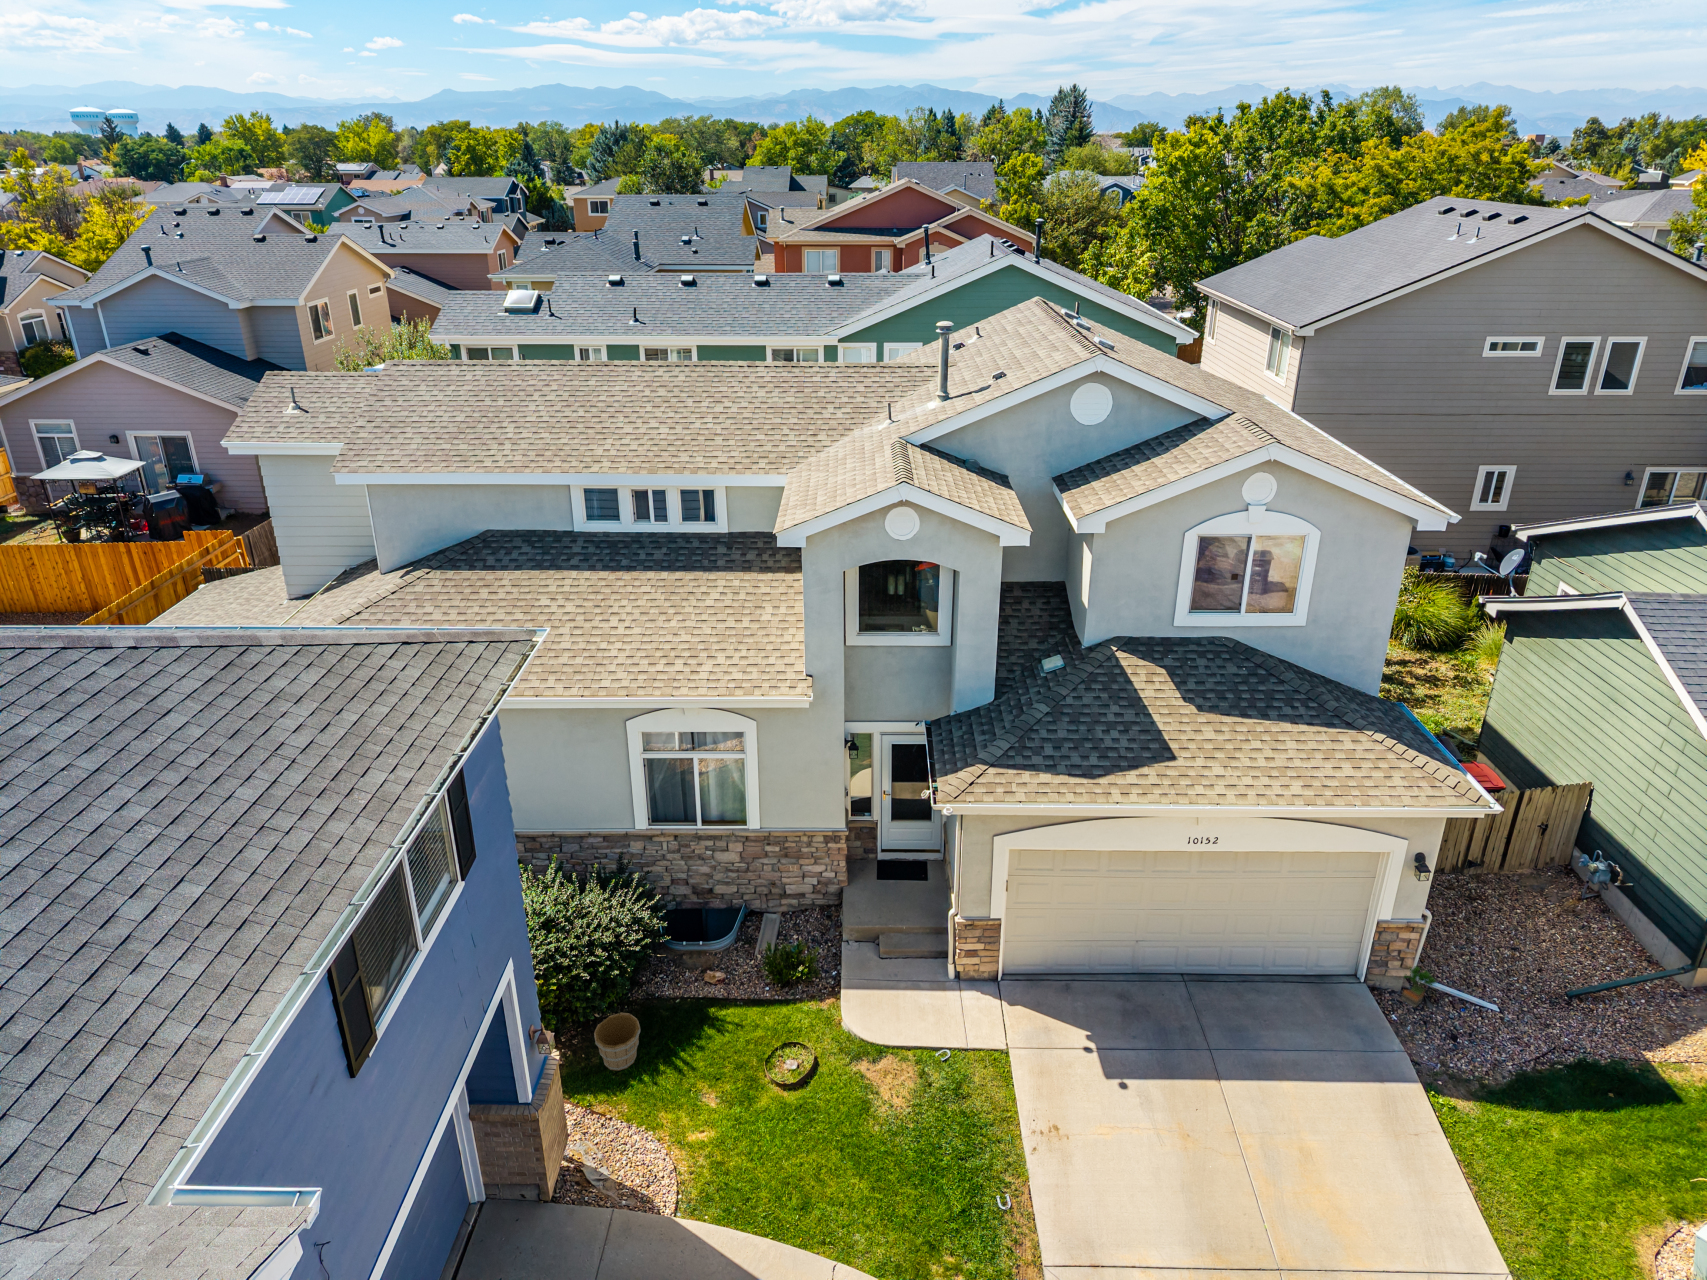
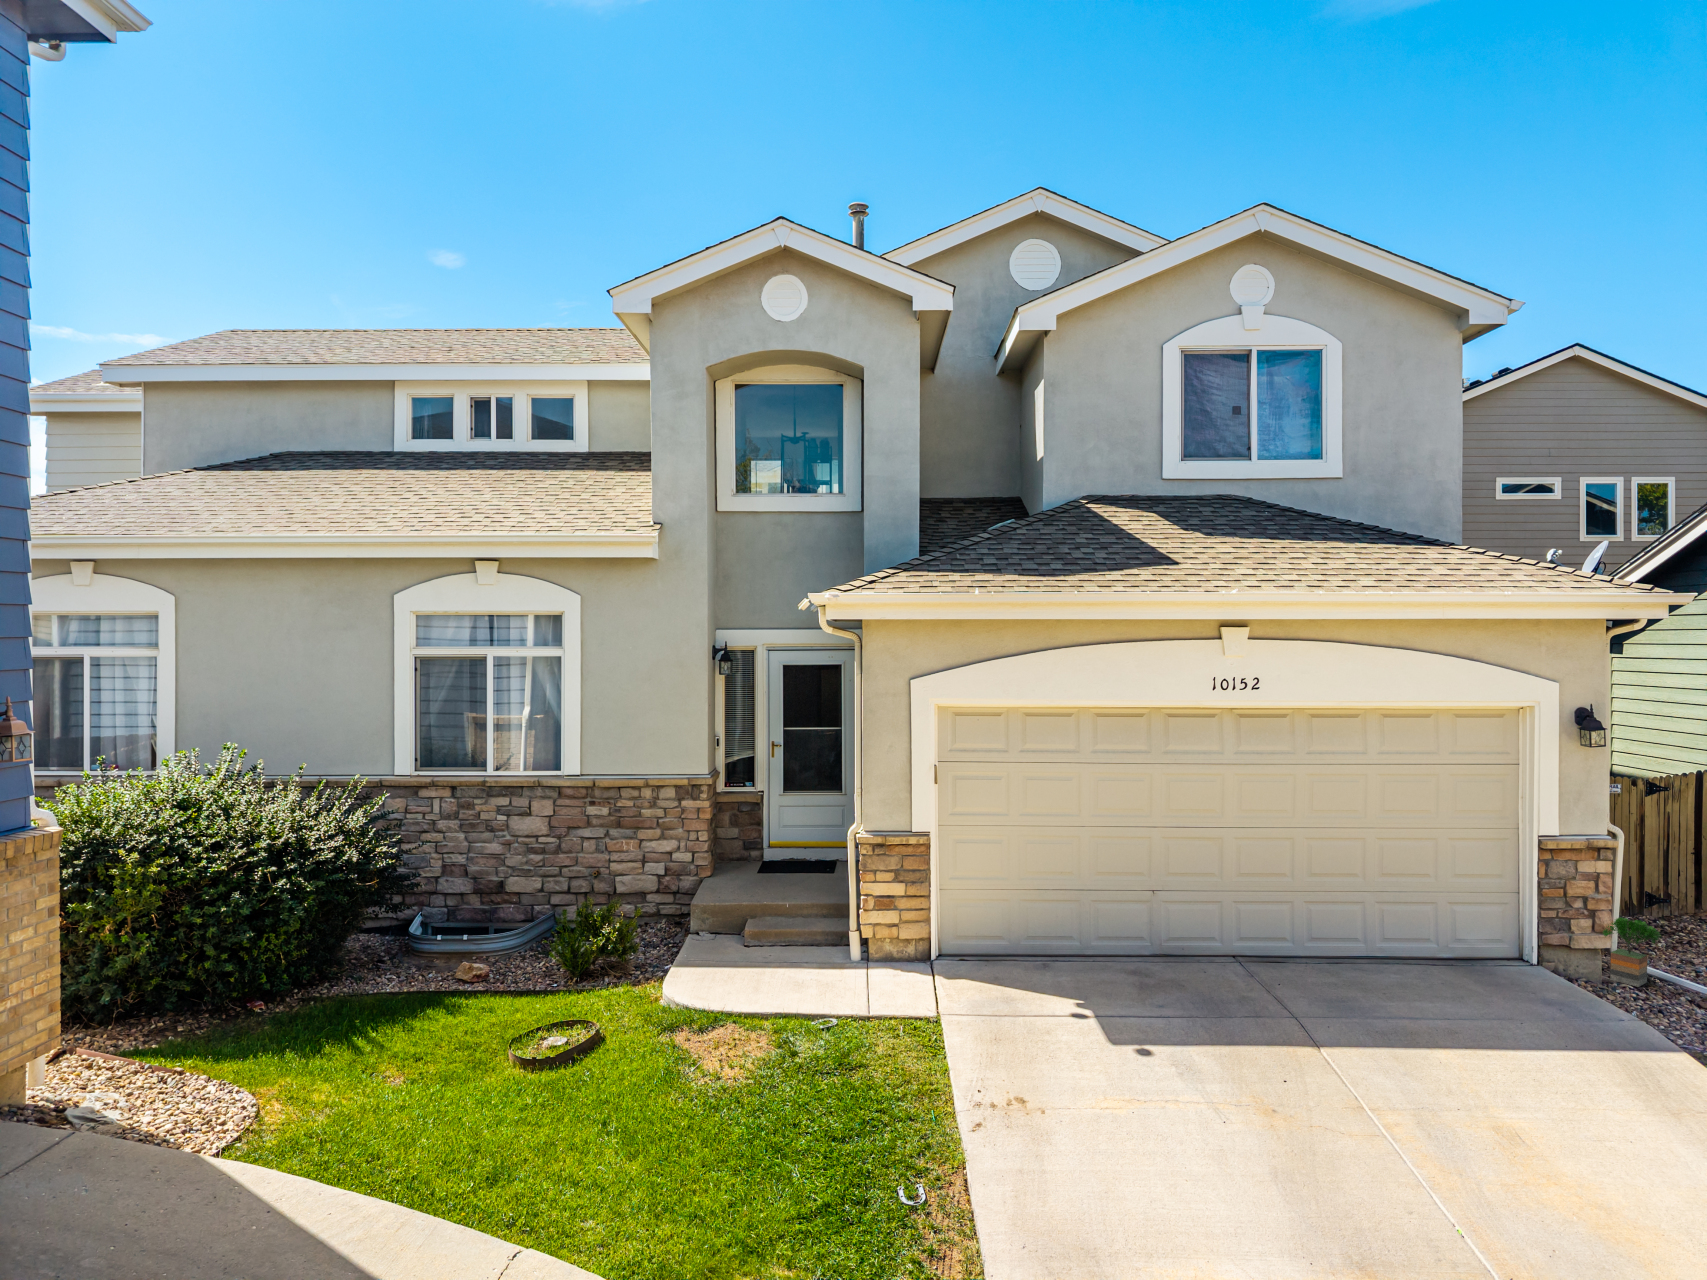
wooden bucket: present [594,1013,640,1071] -> none [190,945,286,1037]

